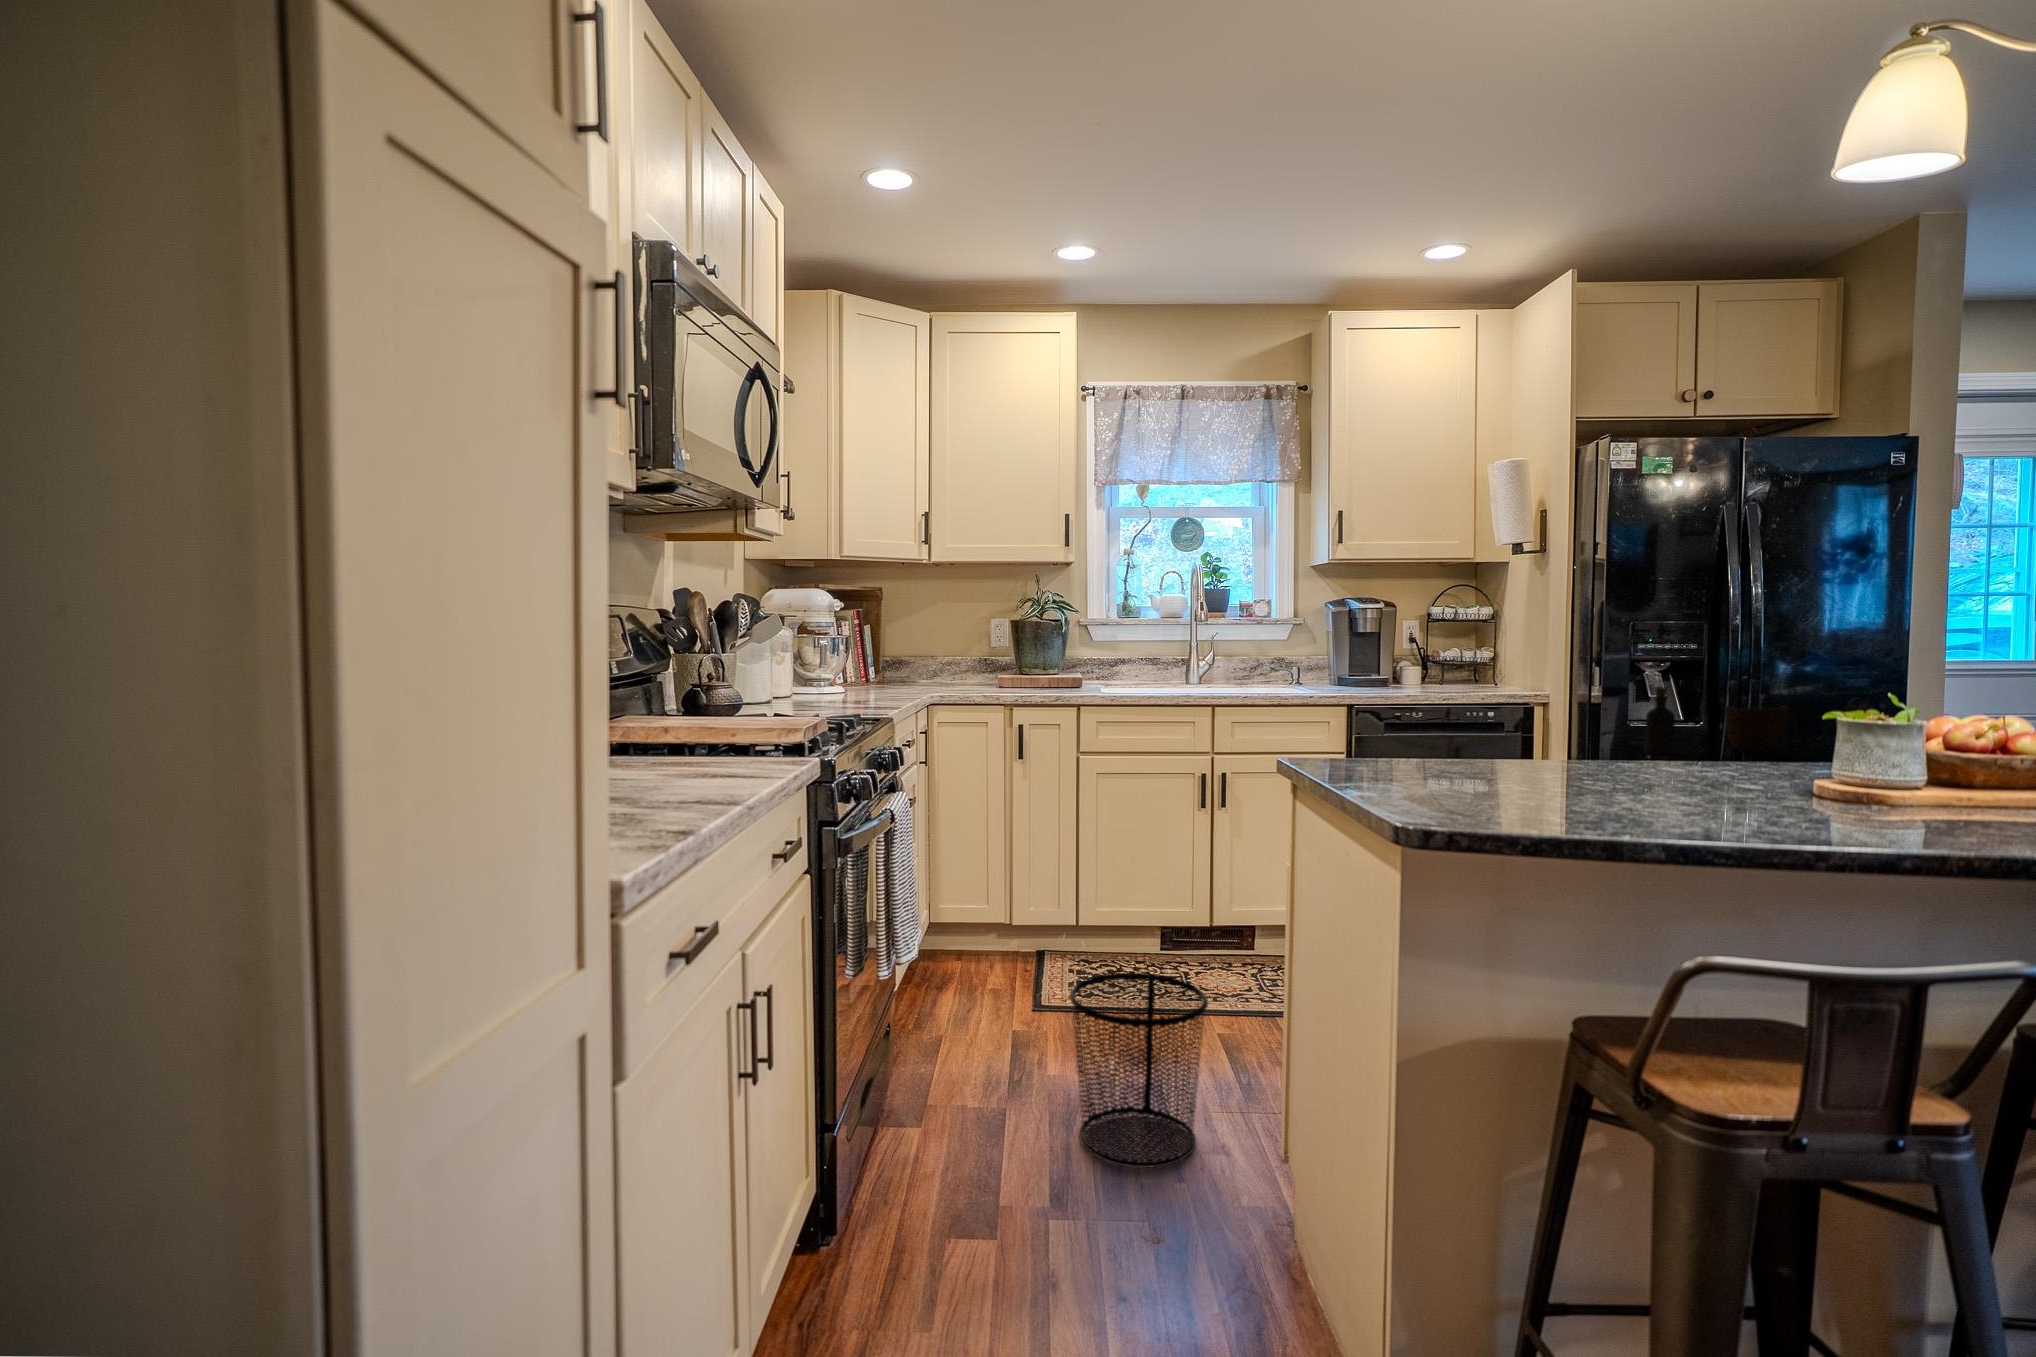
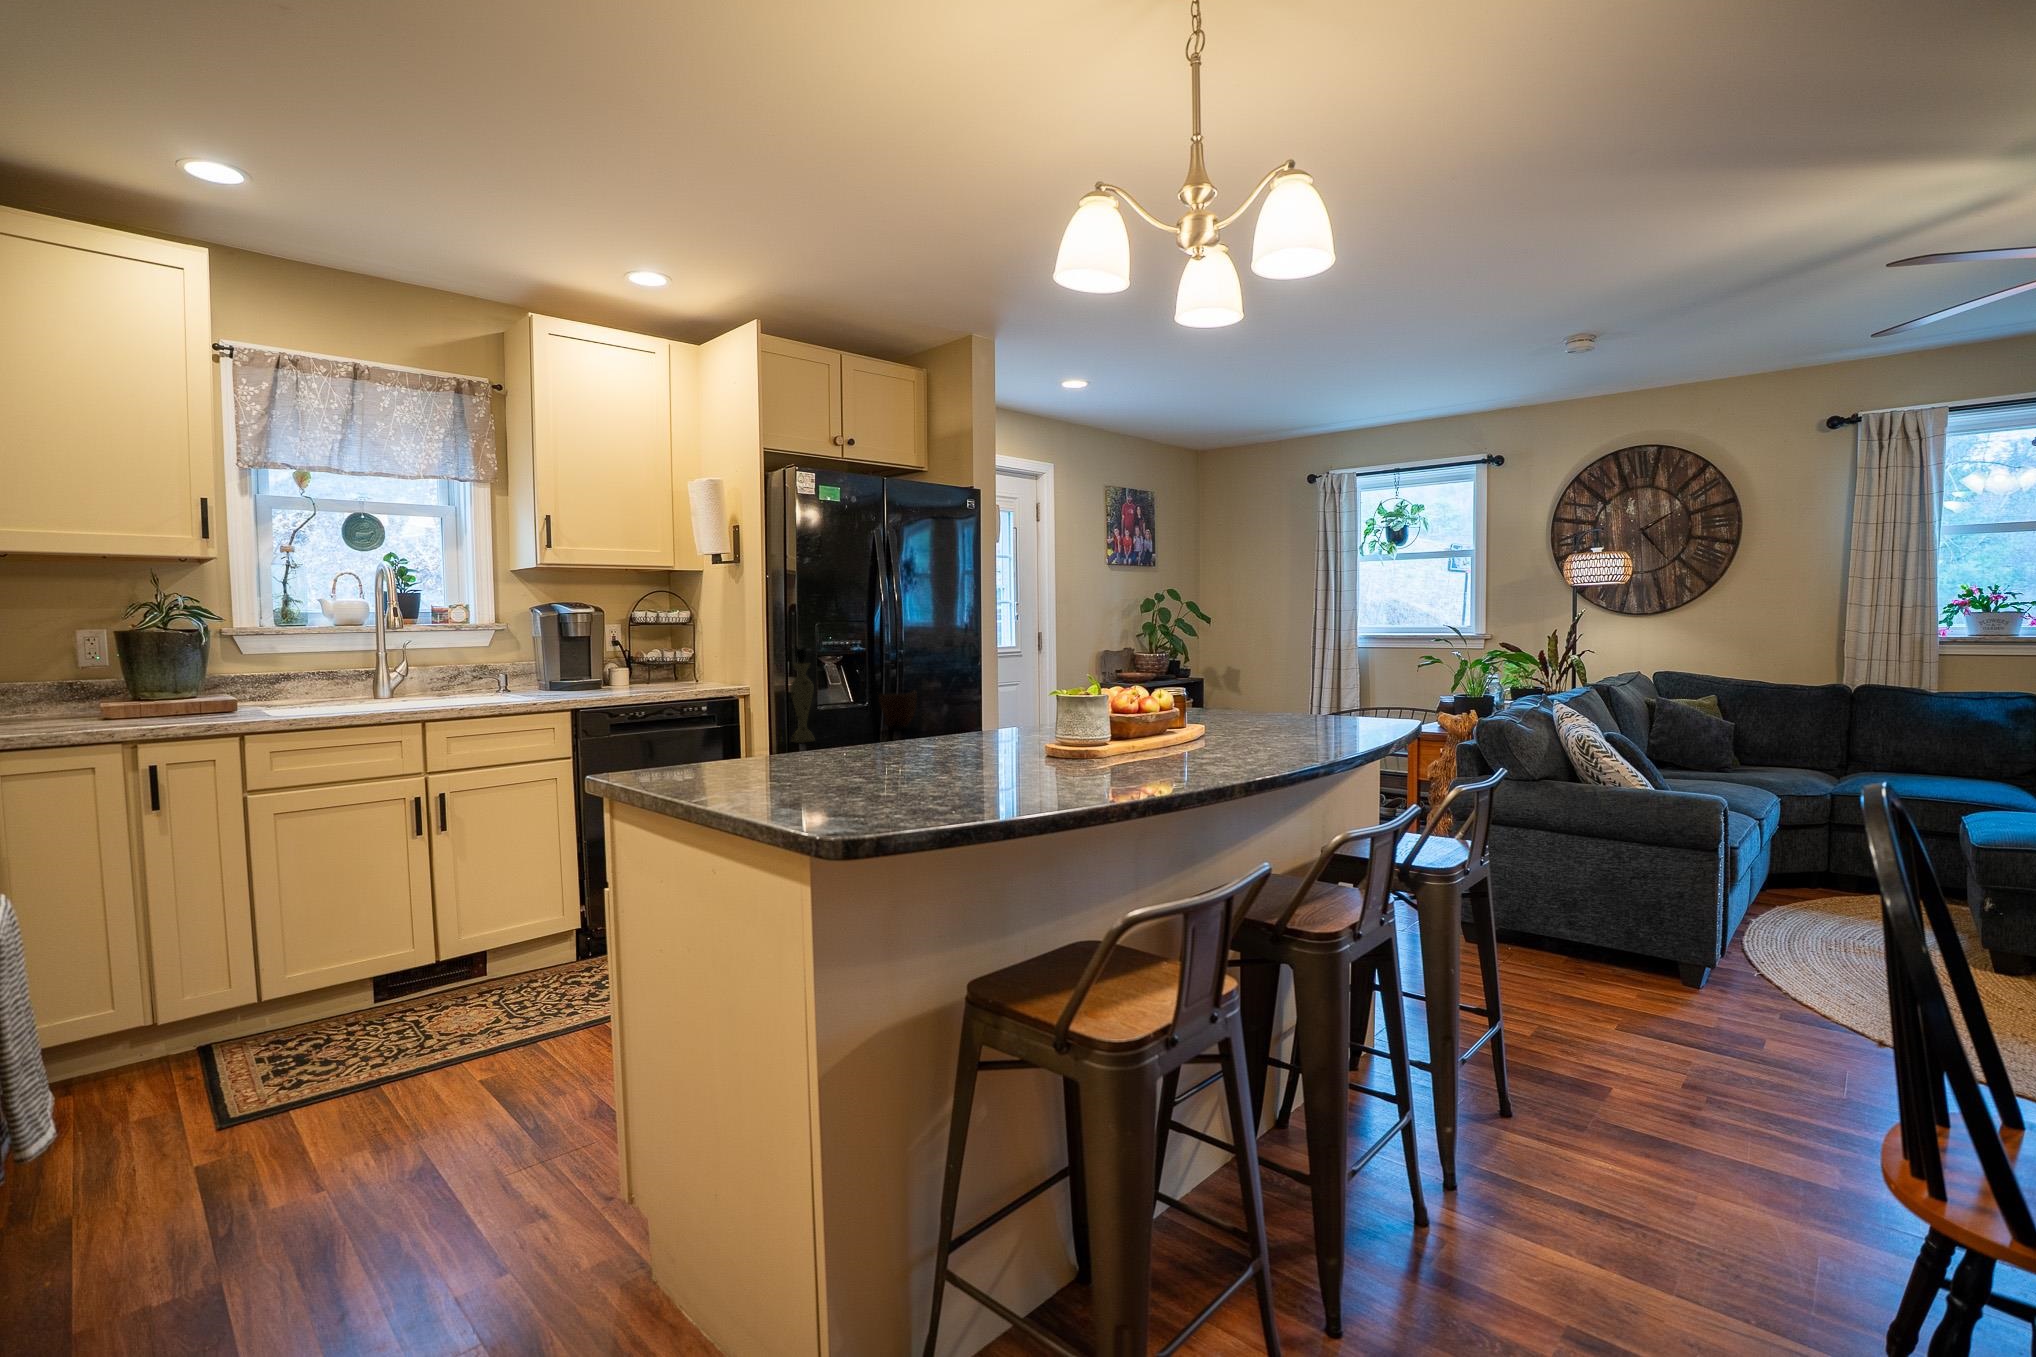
vase: none [1575,635,1637,757] -> present [790,646,815,743]
bottle: present [1645,687,1675,754] -> none [826,681,846,735]
trash can: present [1069,973,1208,1168] -> none [331,1028,505,1249]

